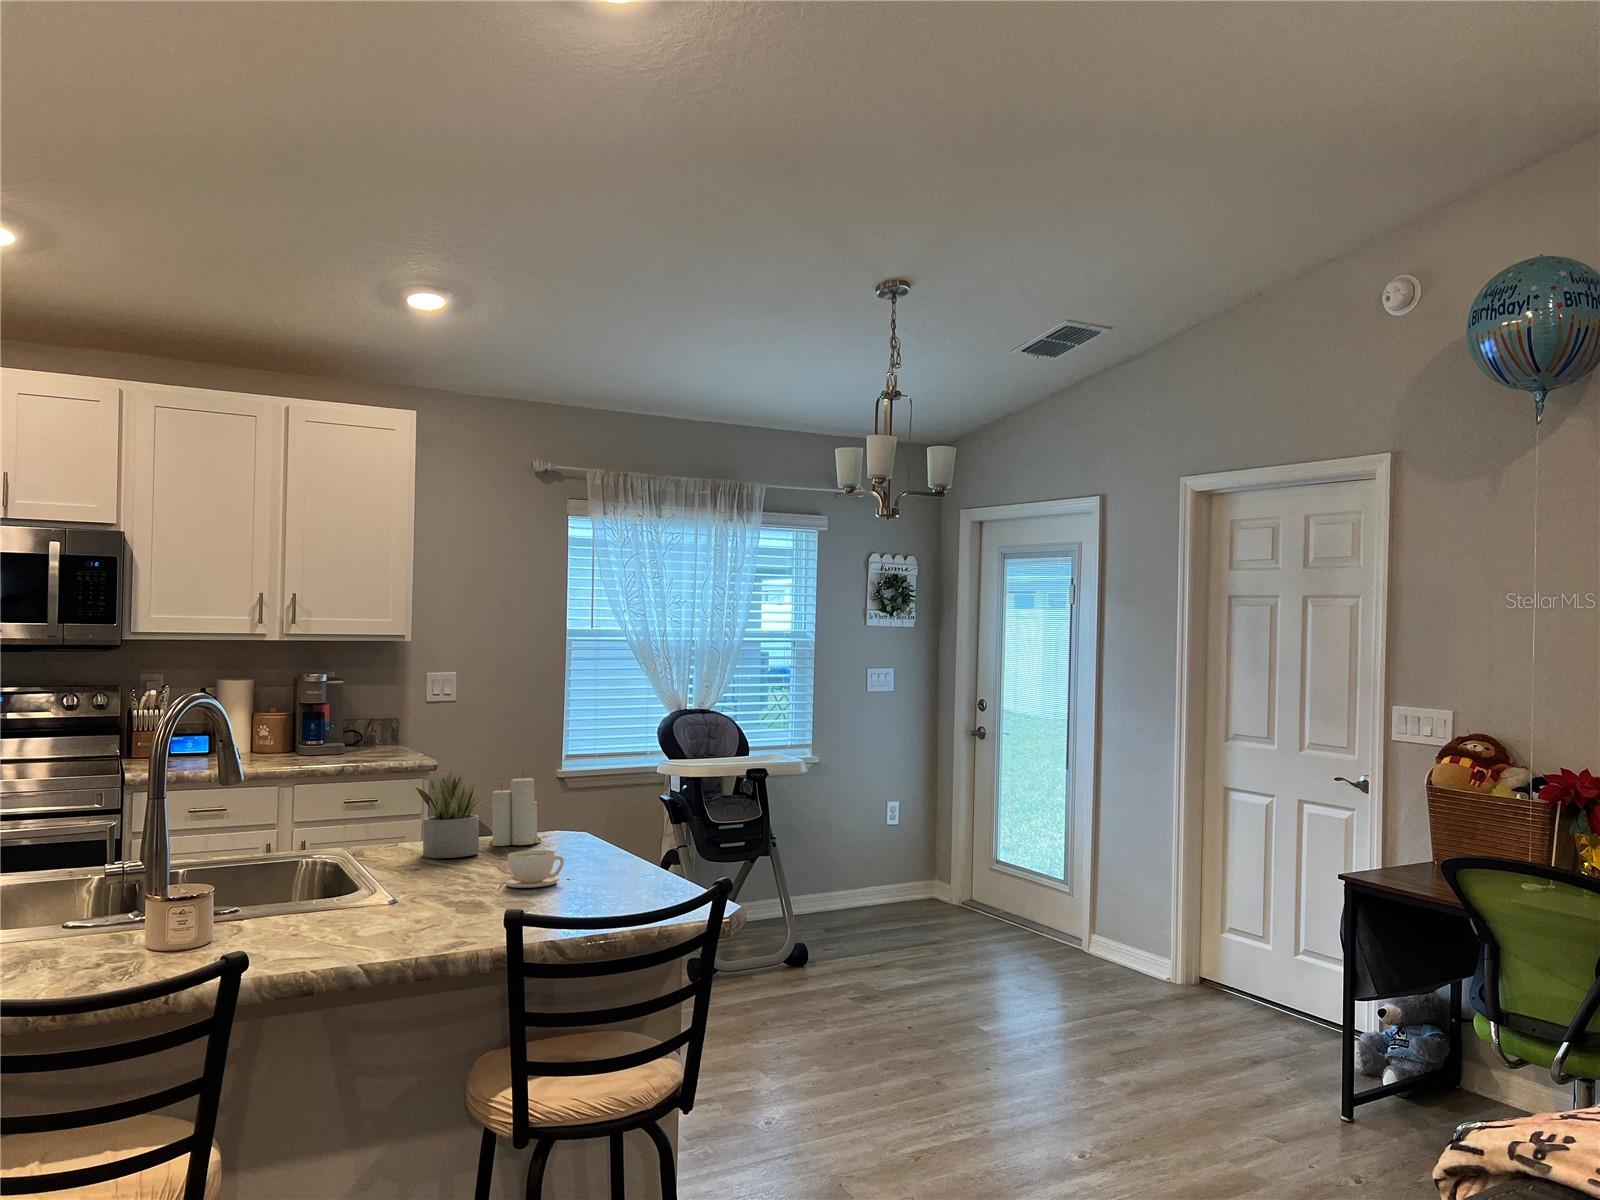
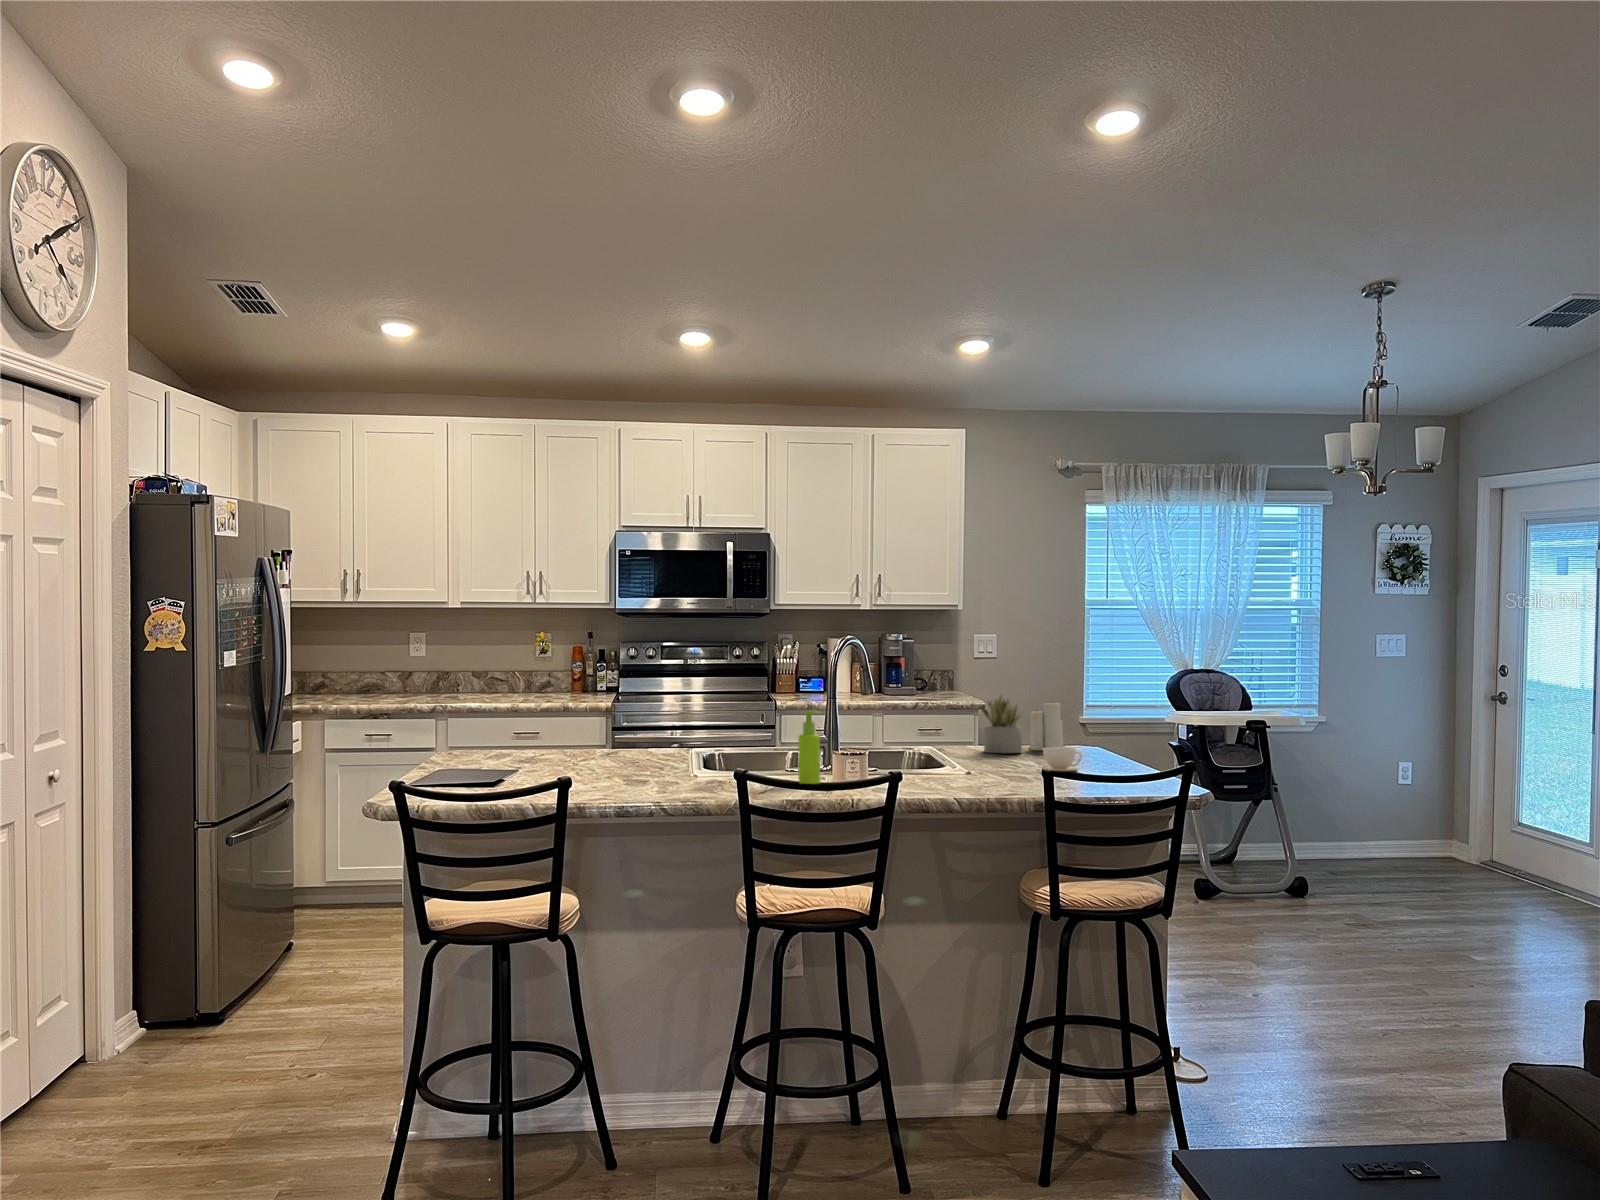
soap dispenser: none [70,834,119,967] -> present [798,710,820,784]

